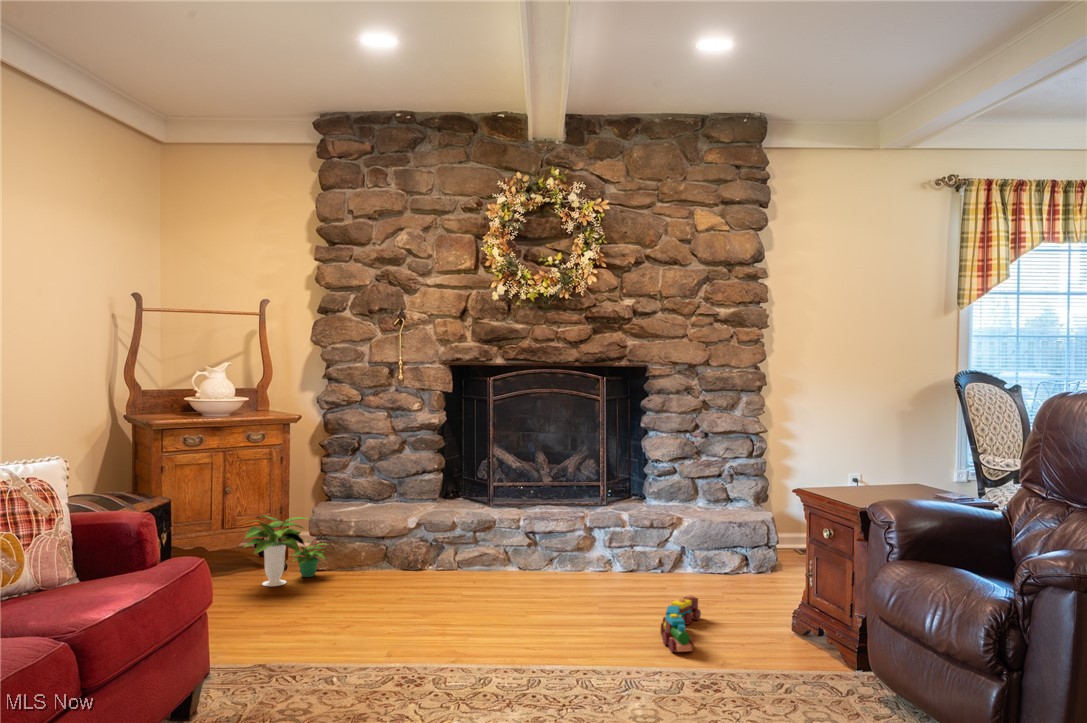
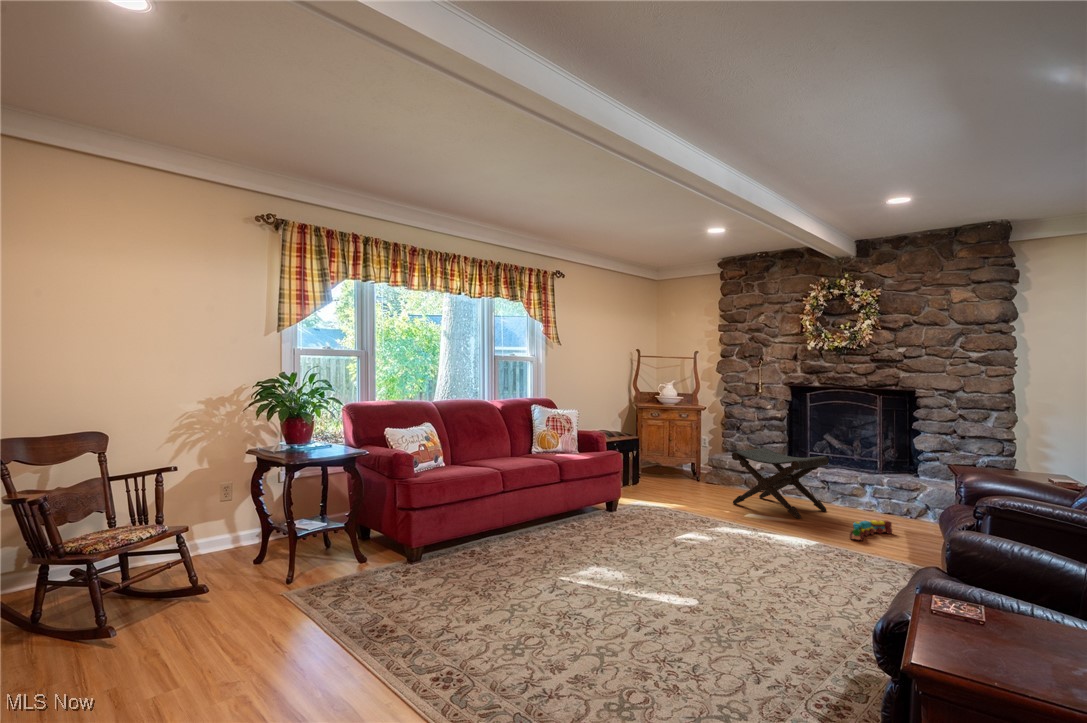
footstool: none [398,486,565,624] -> present [732,448,829,519]
potted plant: present [245,515,326,586] -> none [675,454,717,486]

